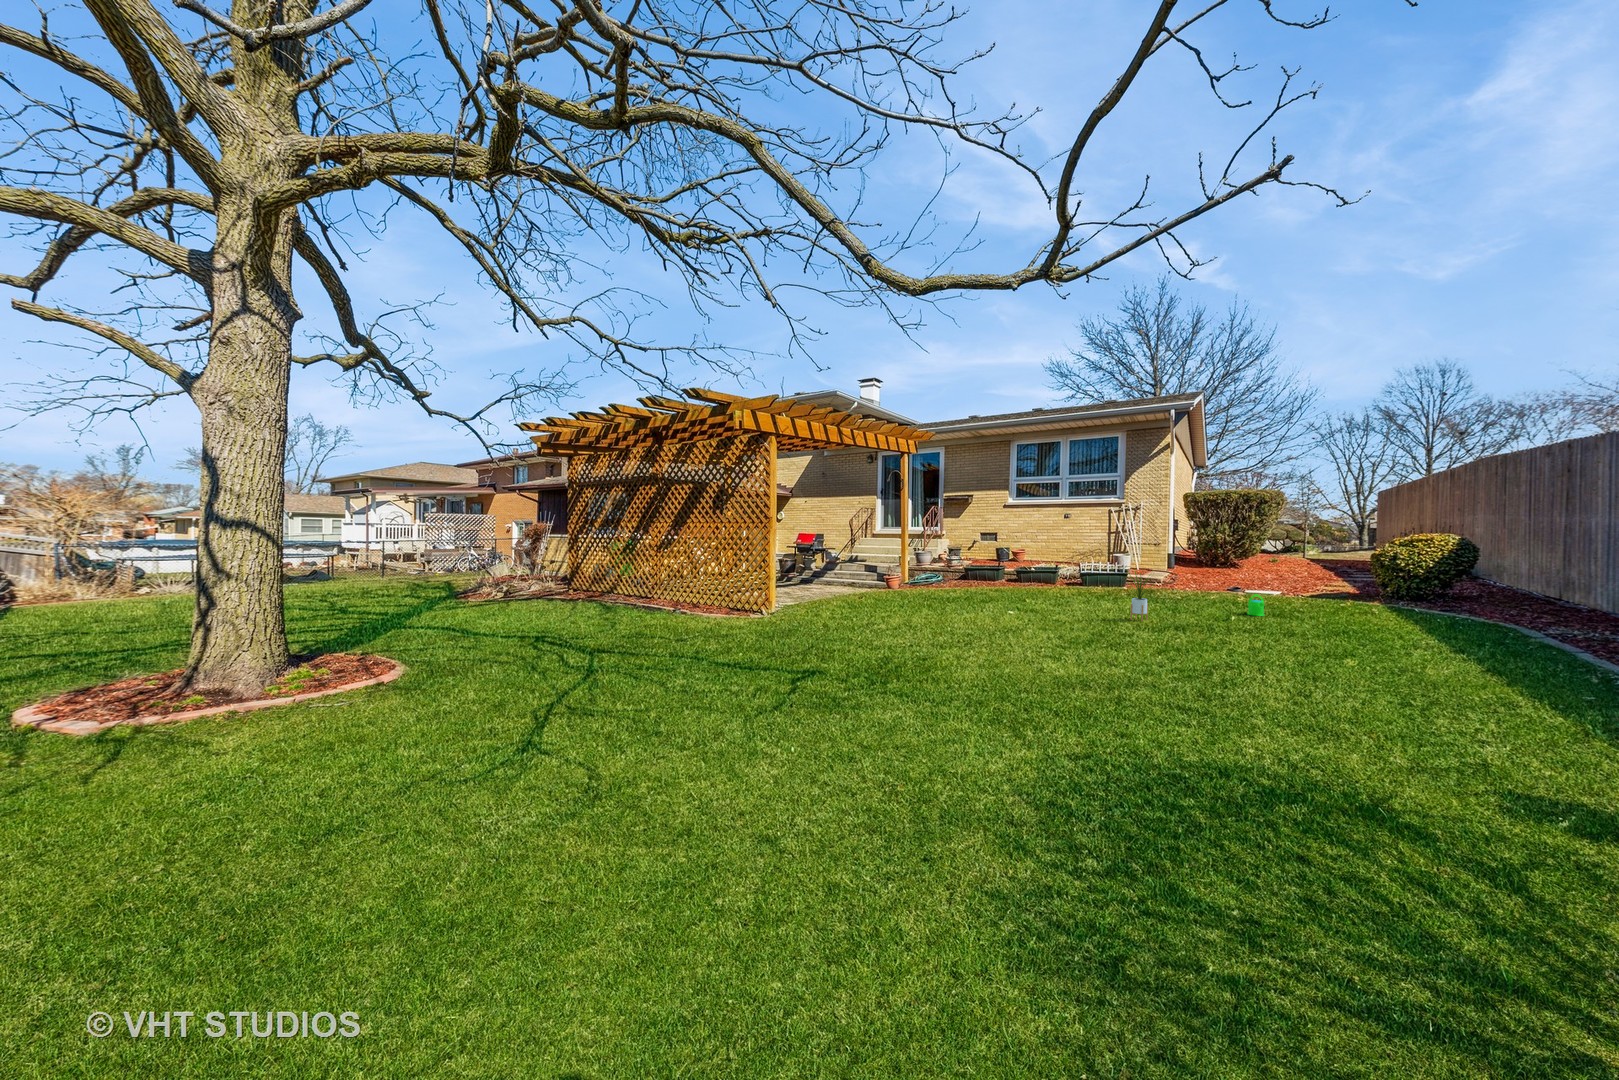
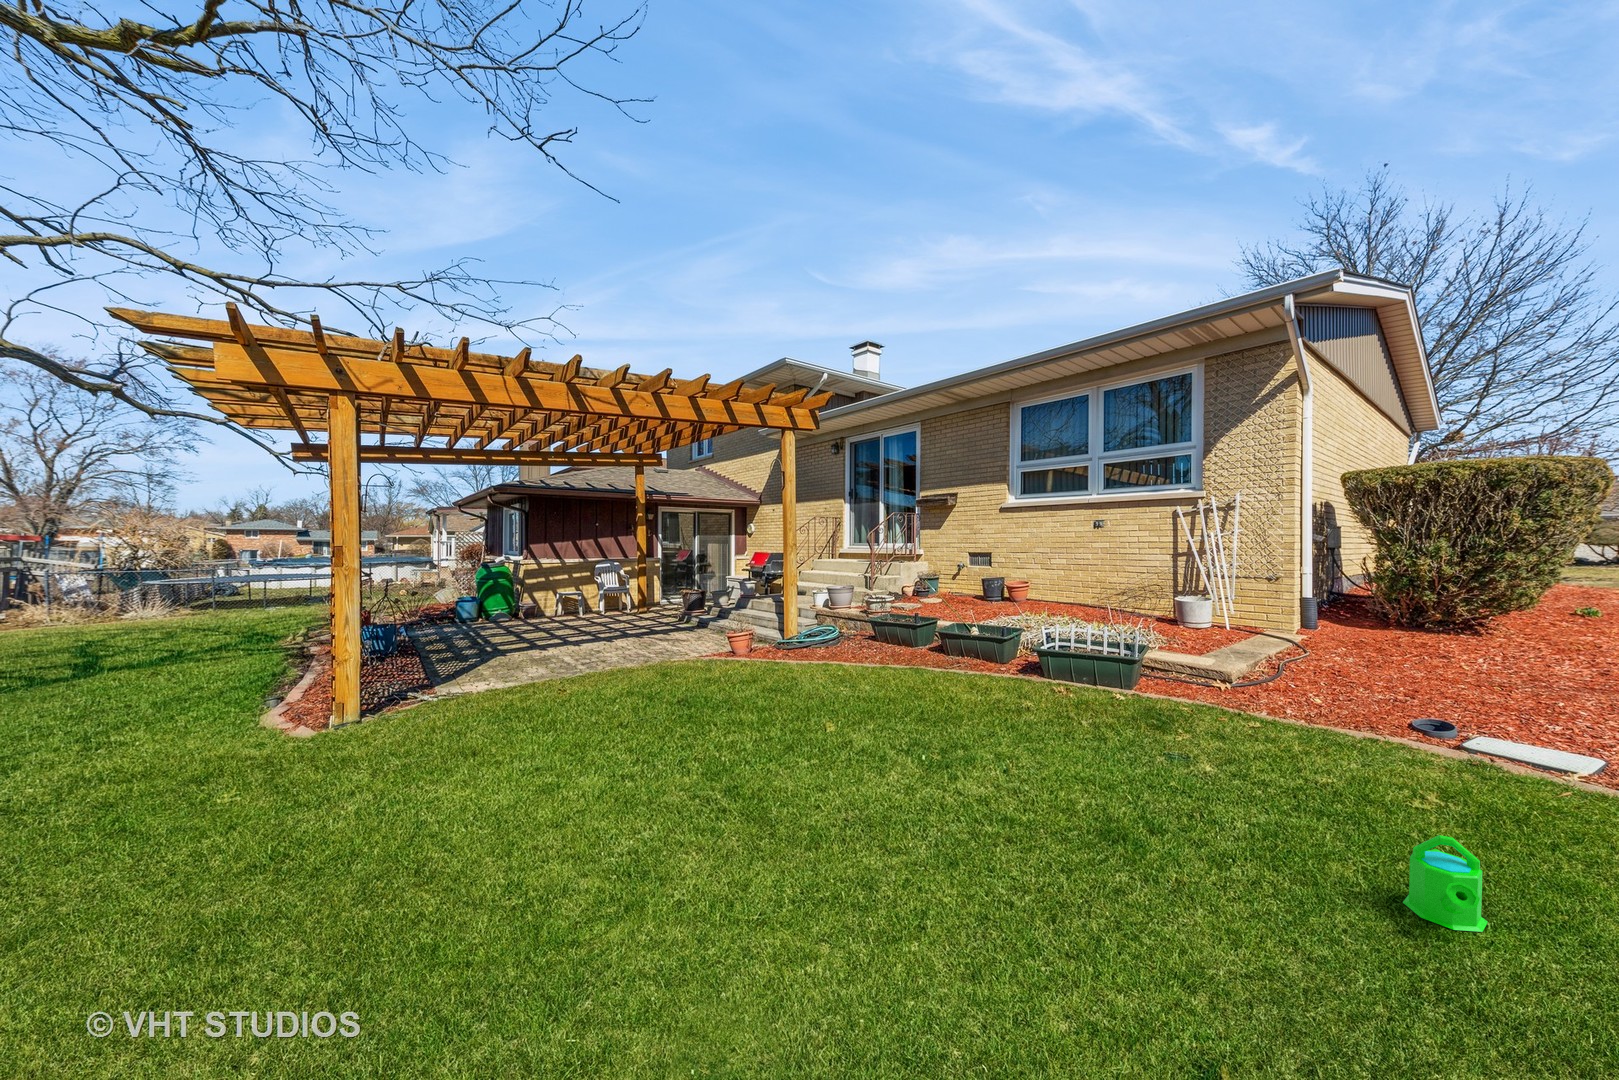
house plant: present [1130,569,1153,621] -> none [904,707,1006,907]

